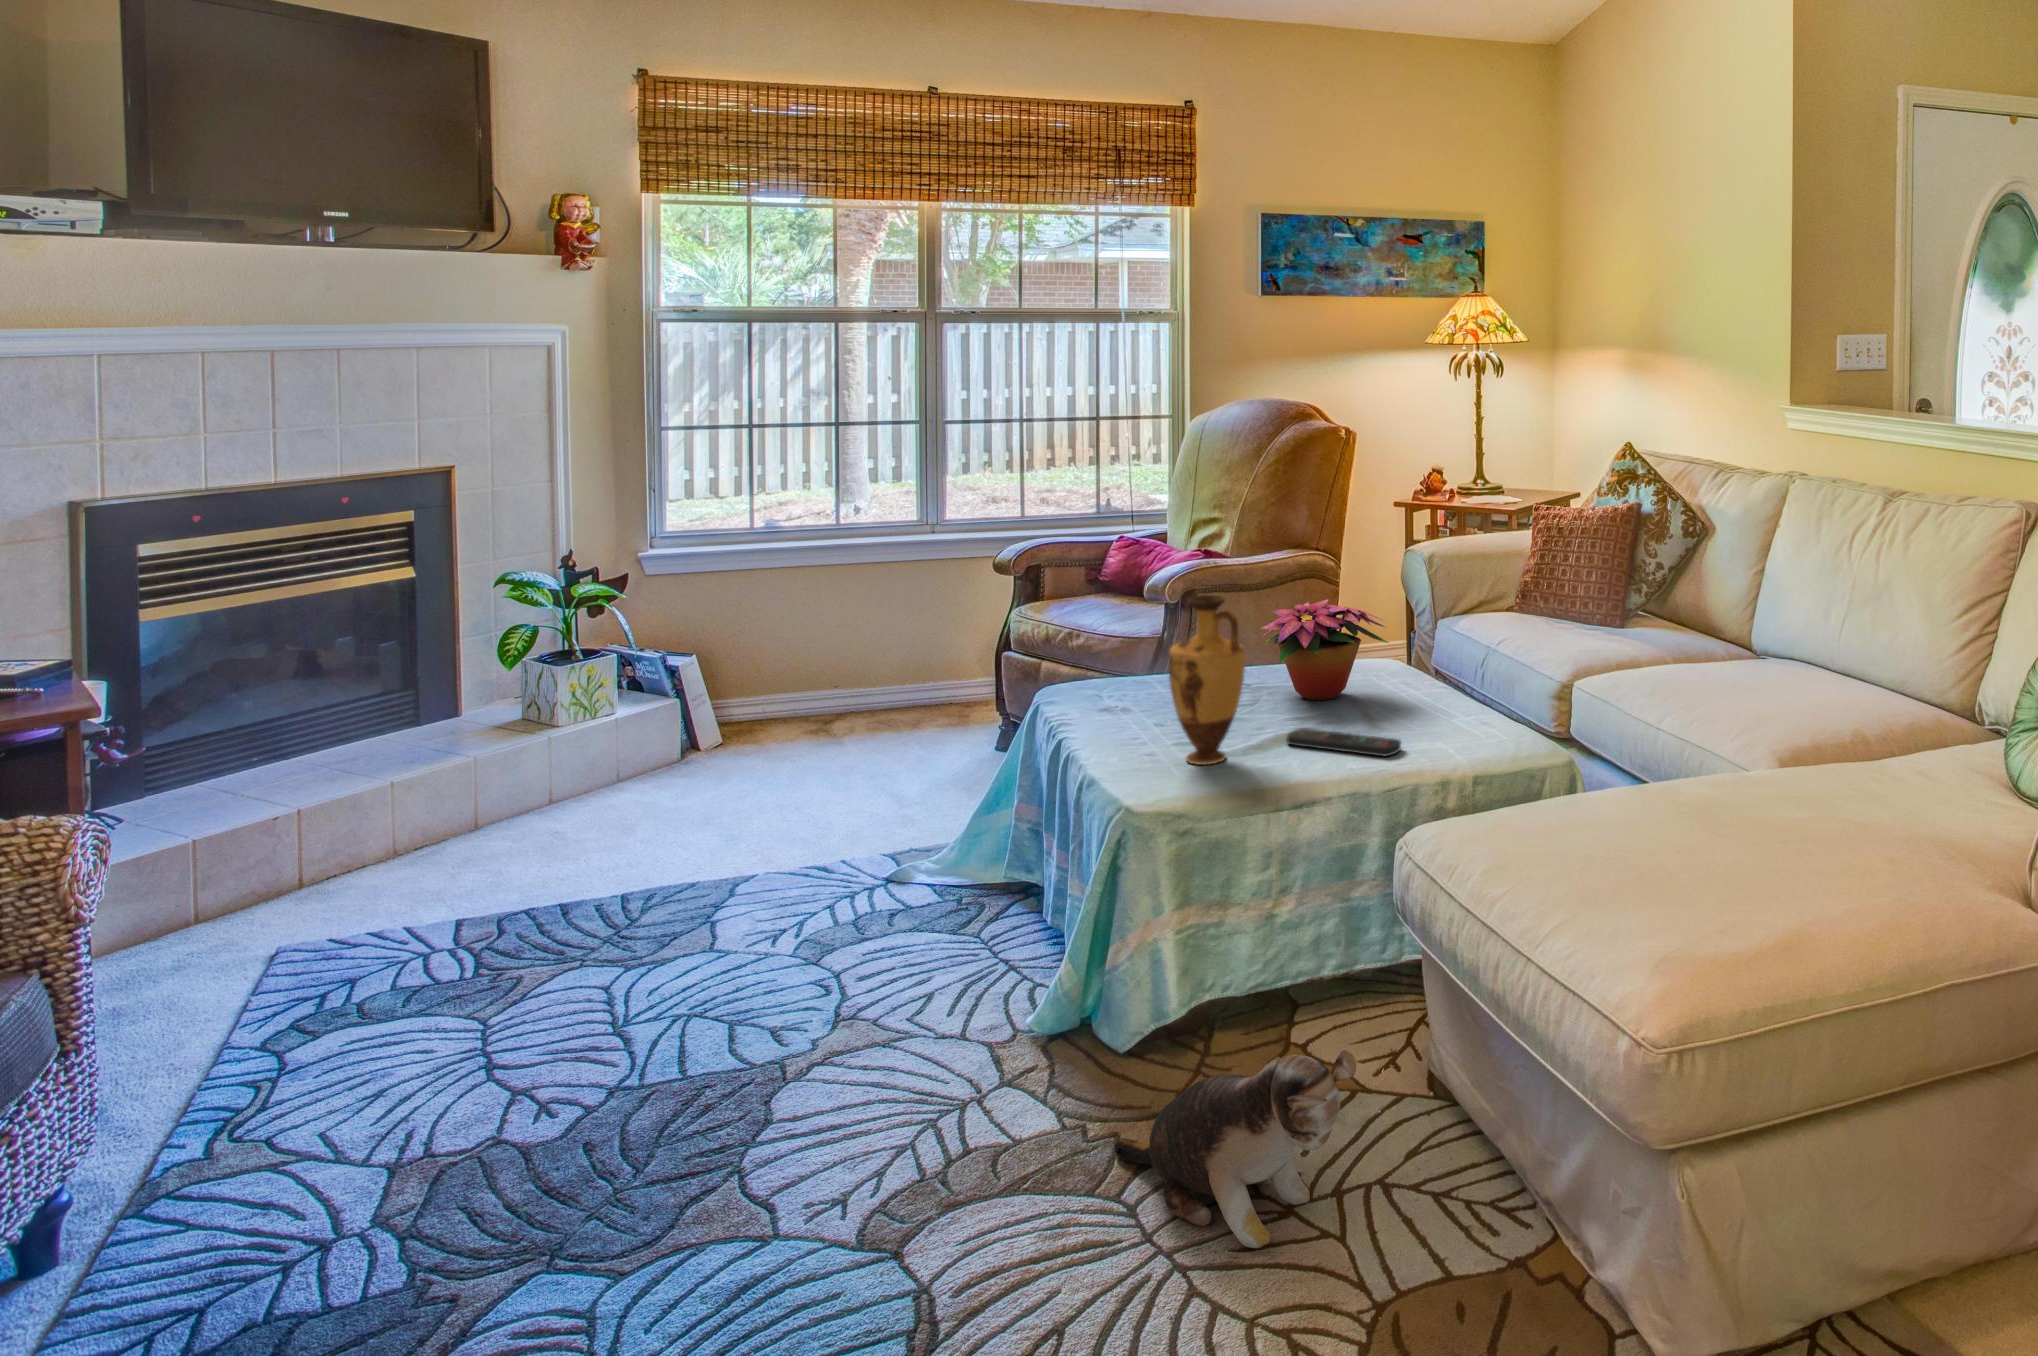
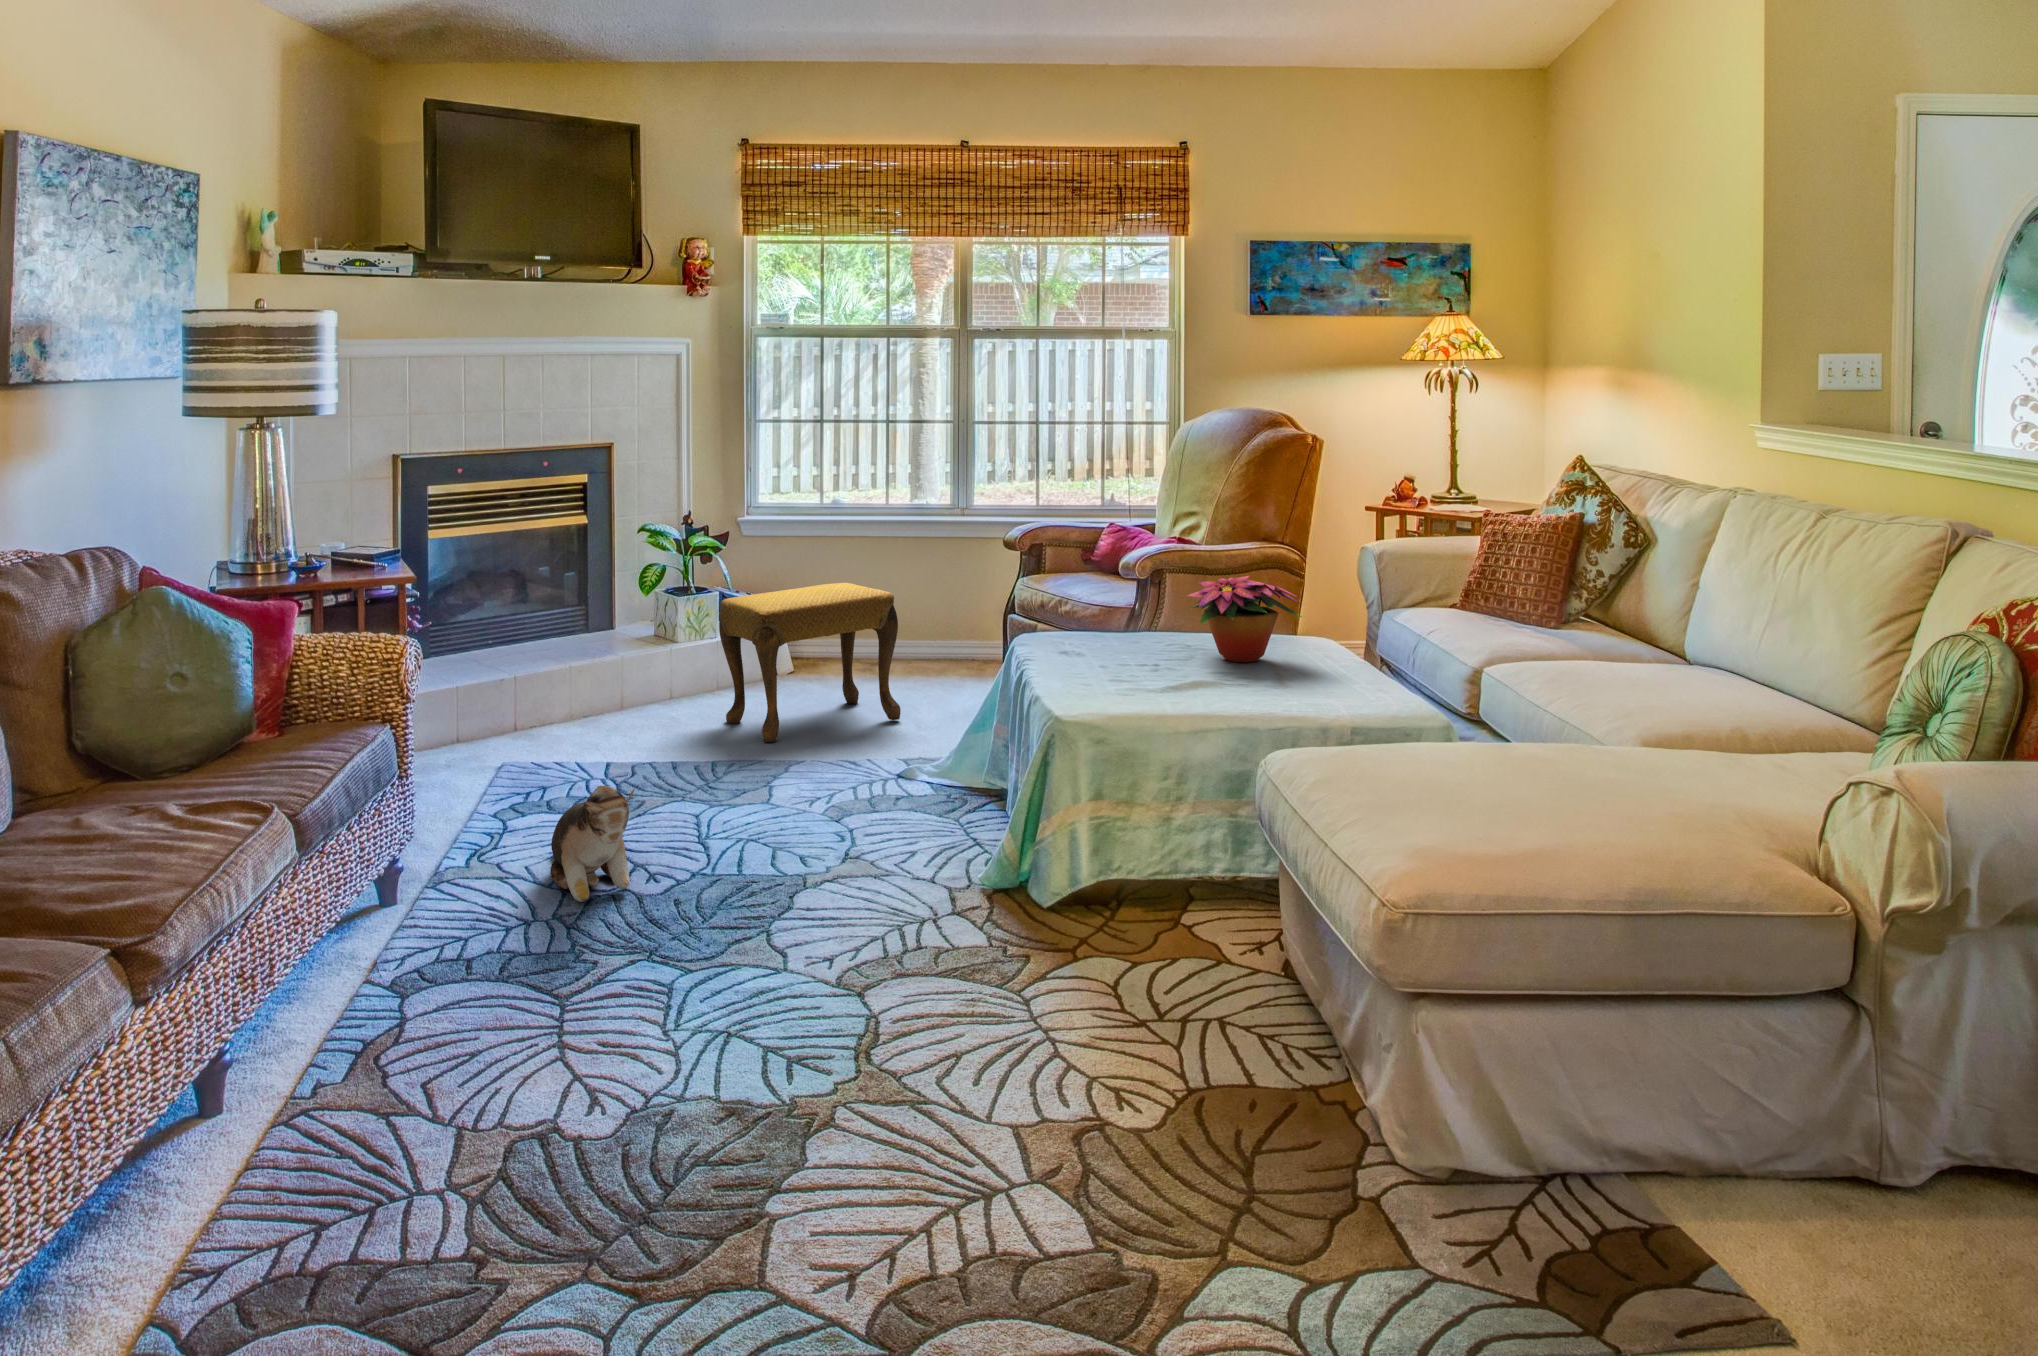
vase: present [1169,595,1245,765] -> none [1093,556,1155,695]
footstool: none [621,630,880,854] -> present [719,583,901,742]
remote control: present [1287,728,1401,757] -> none [1195,677,1291,704]
plush toy: present [1115,1050,1356,1248] -> present [551,786,635,902]

